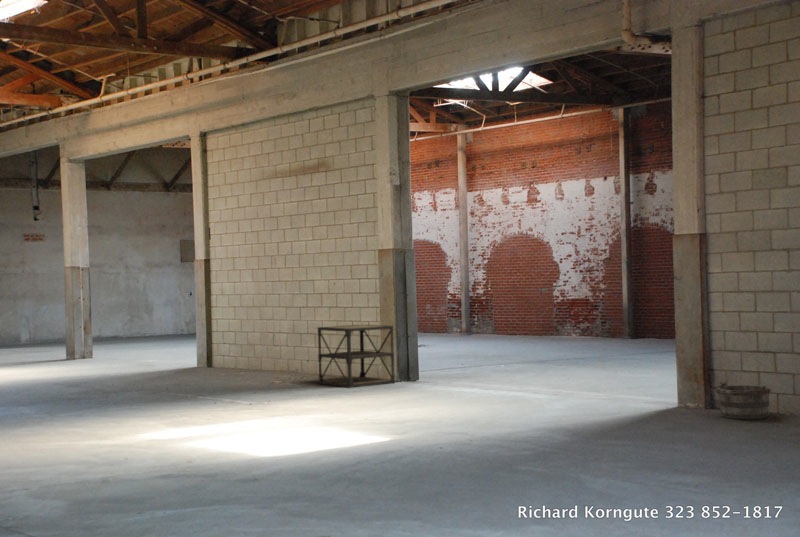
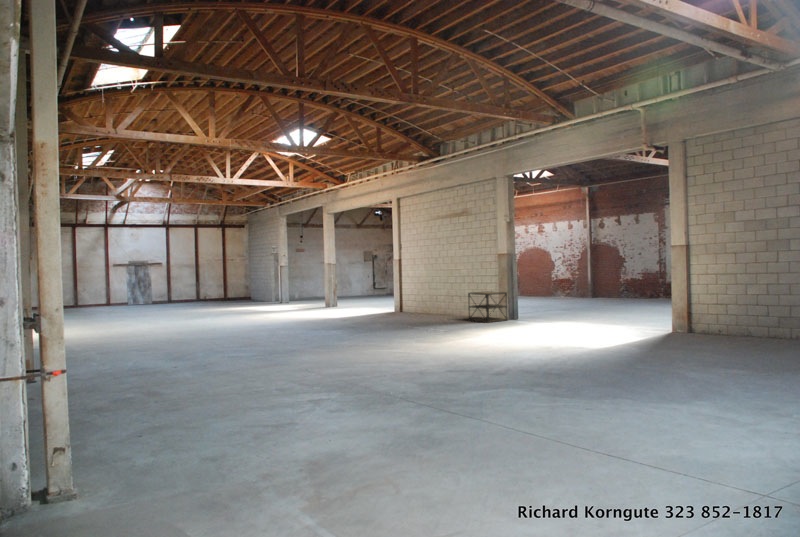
bucket: present [711,382,770,420] -> none [721,325,760,347]

